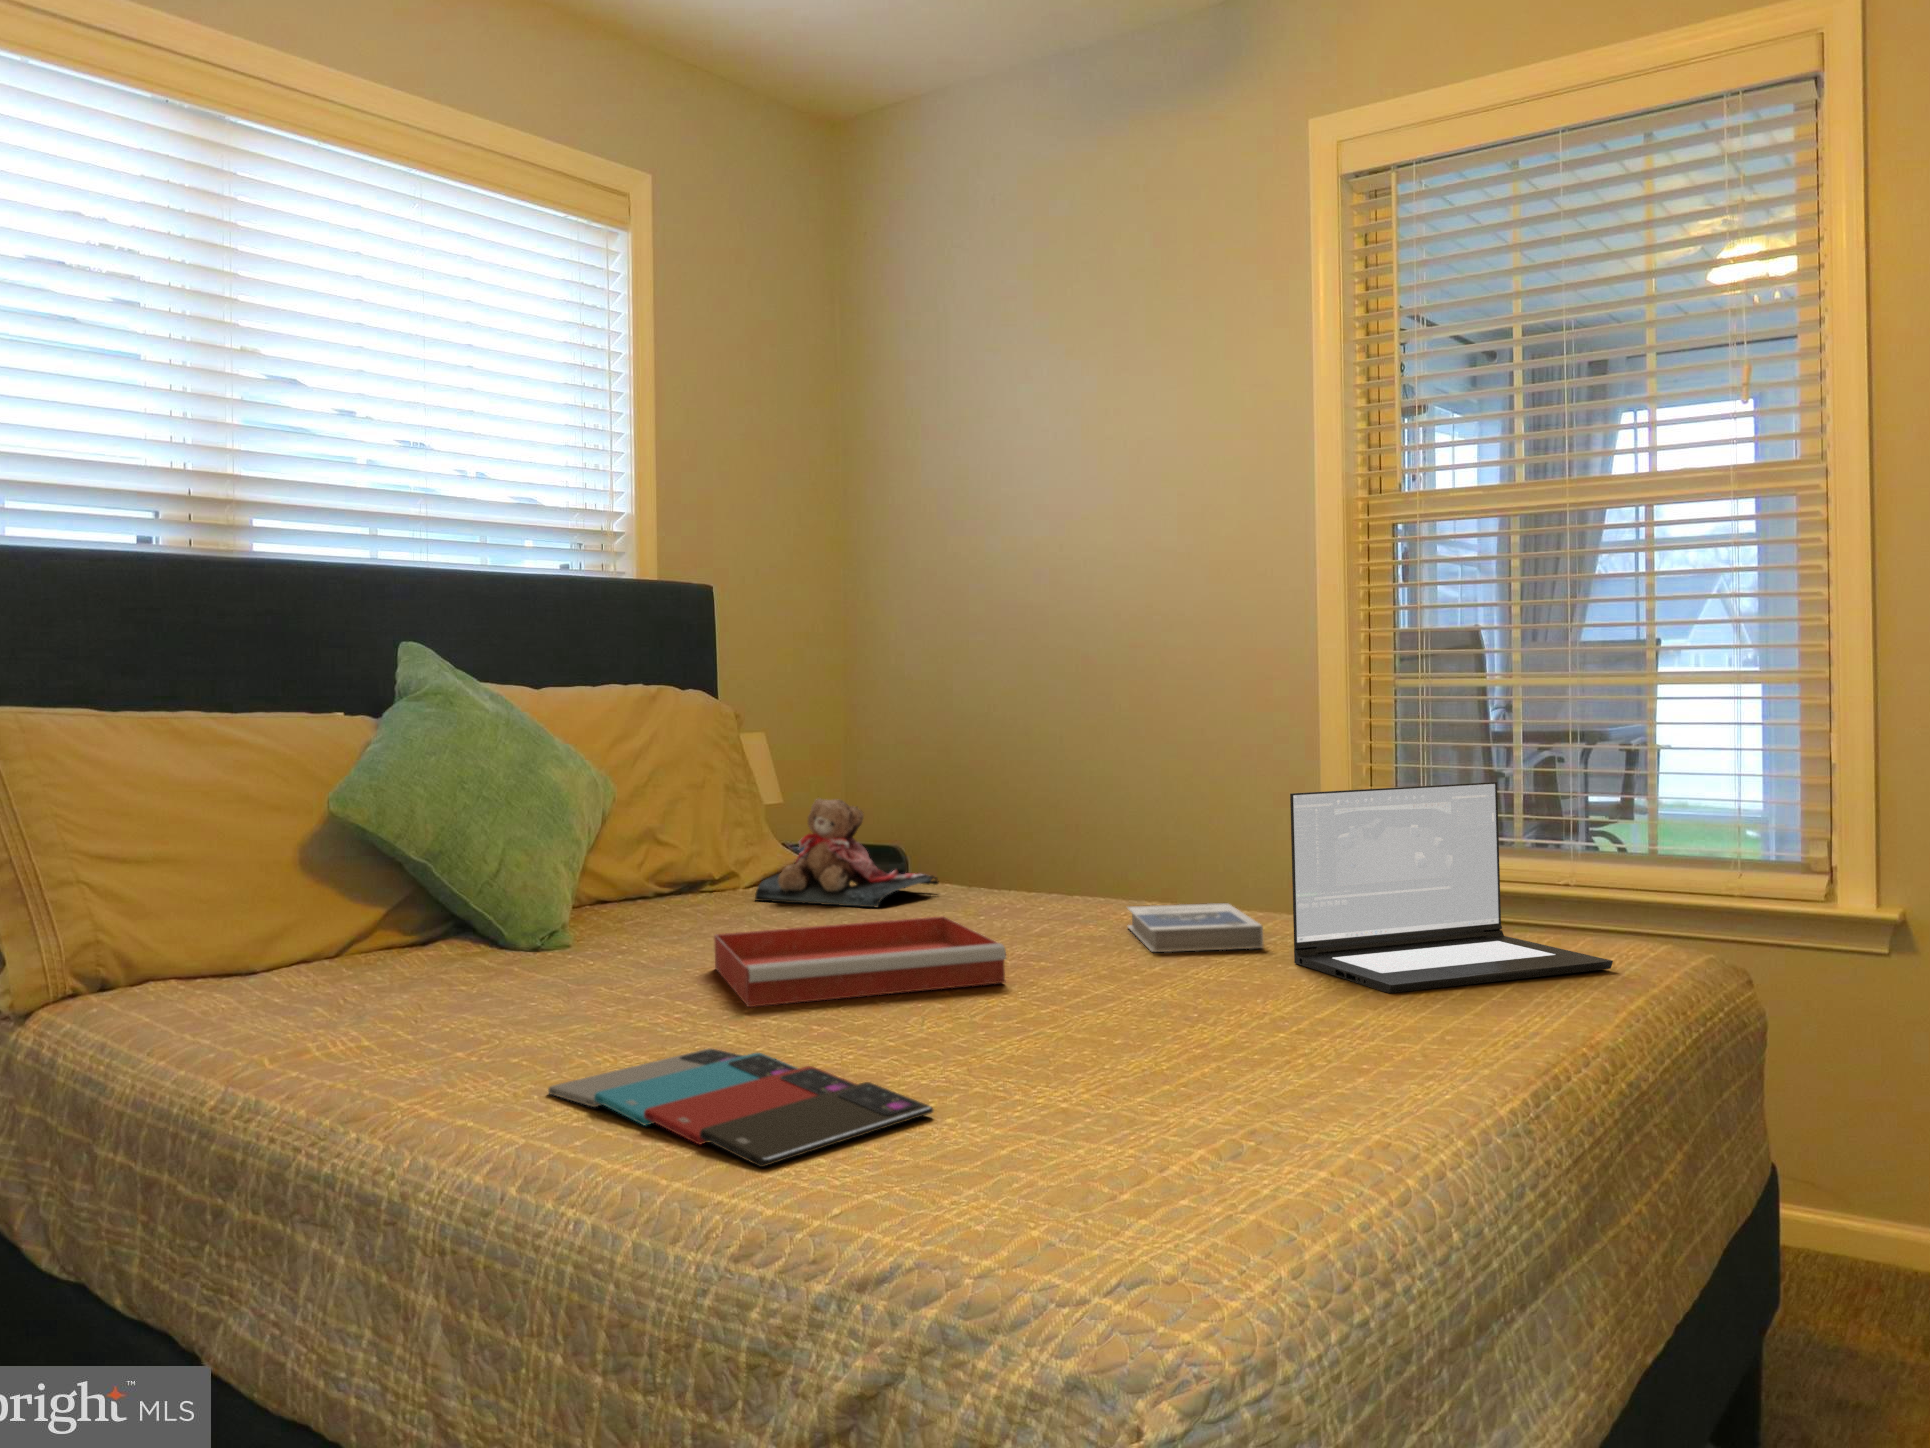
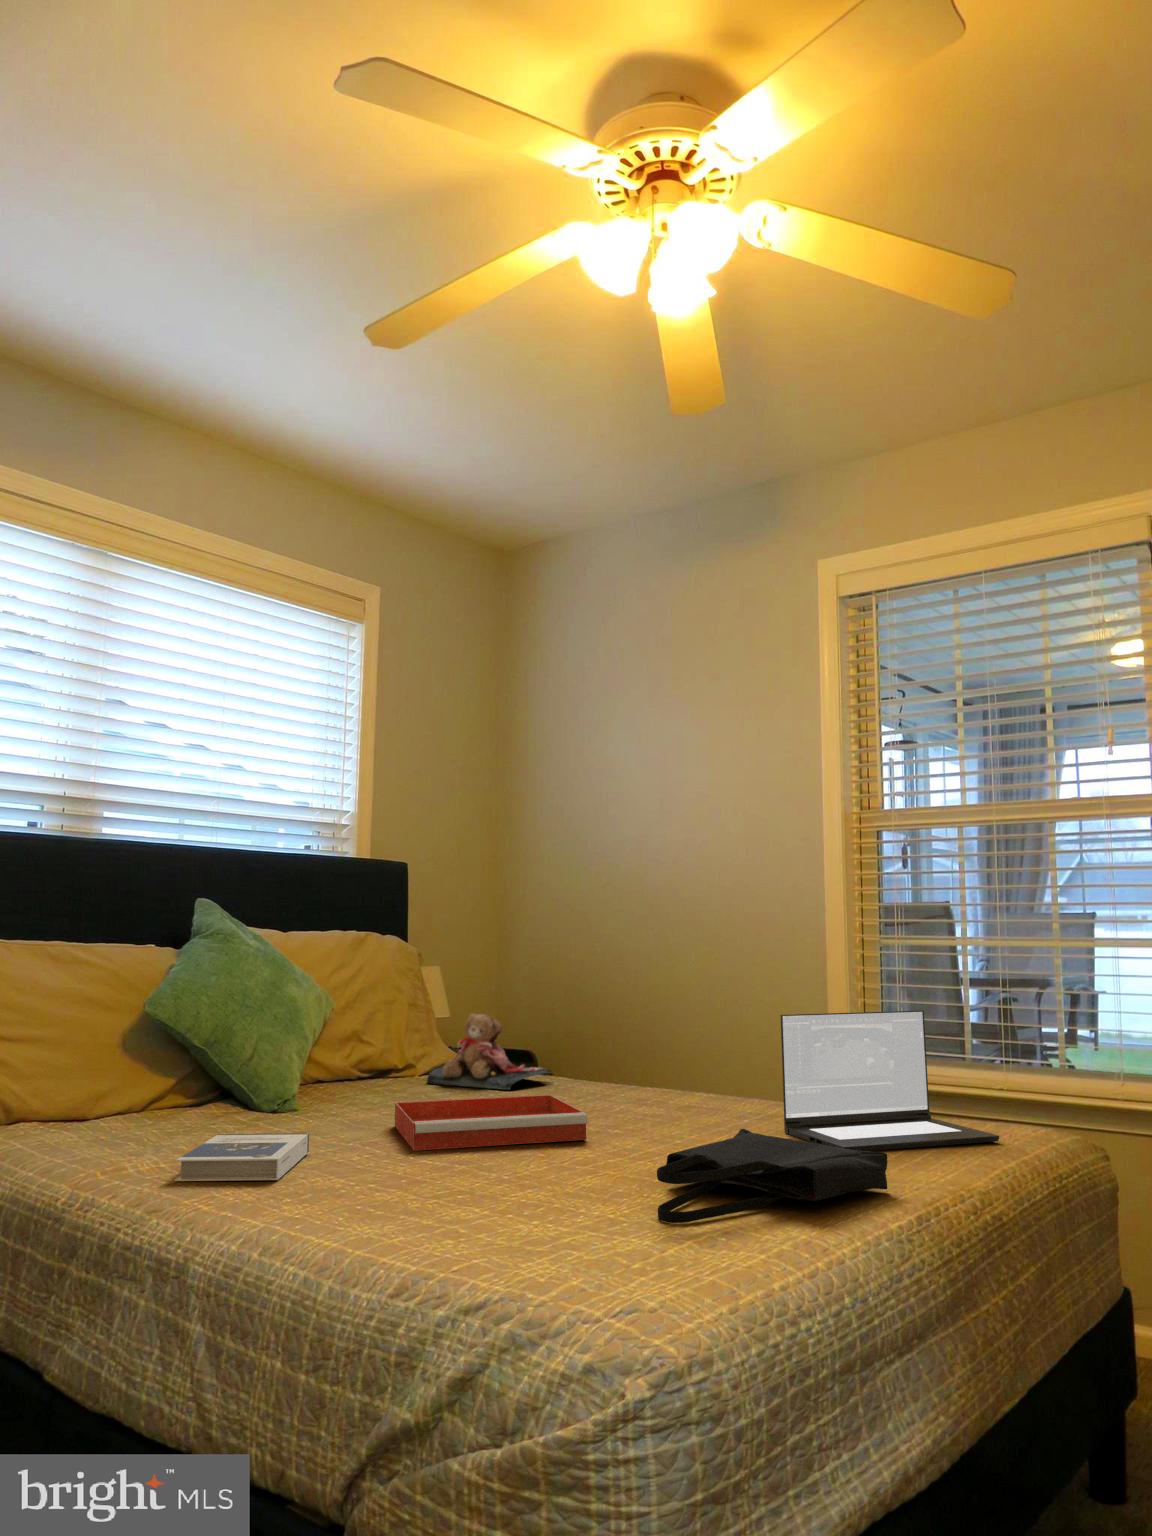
hardback book: present [1127,903,1263,952] -> present [174,1133,309,1181]
tote bag: none [1139,965,1479,1119] -> present [657,1129,888,1223]
smartphone: present [548,1048,933,1167] -> none [281,1174,524,1242]

